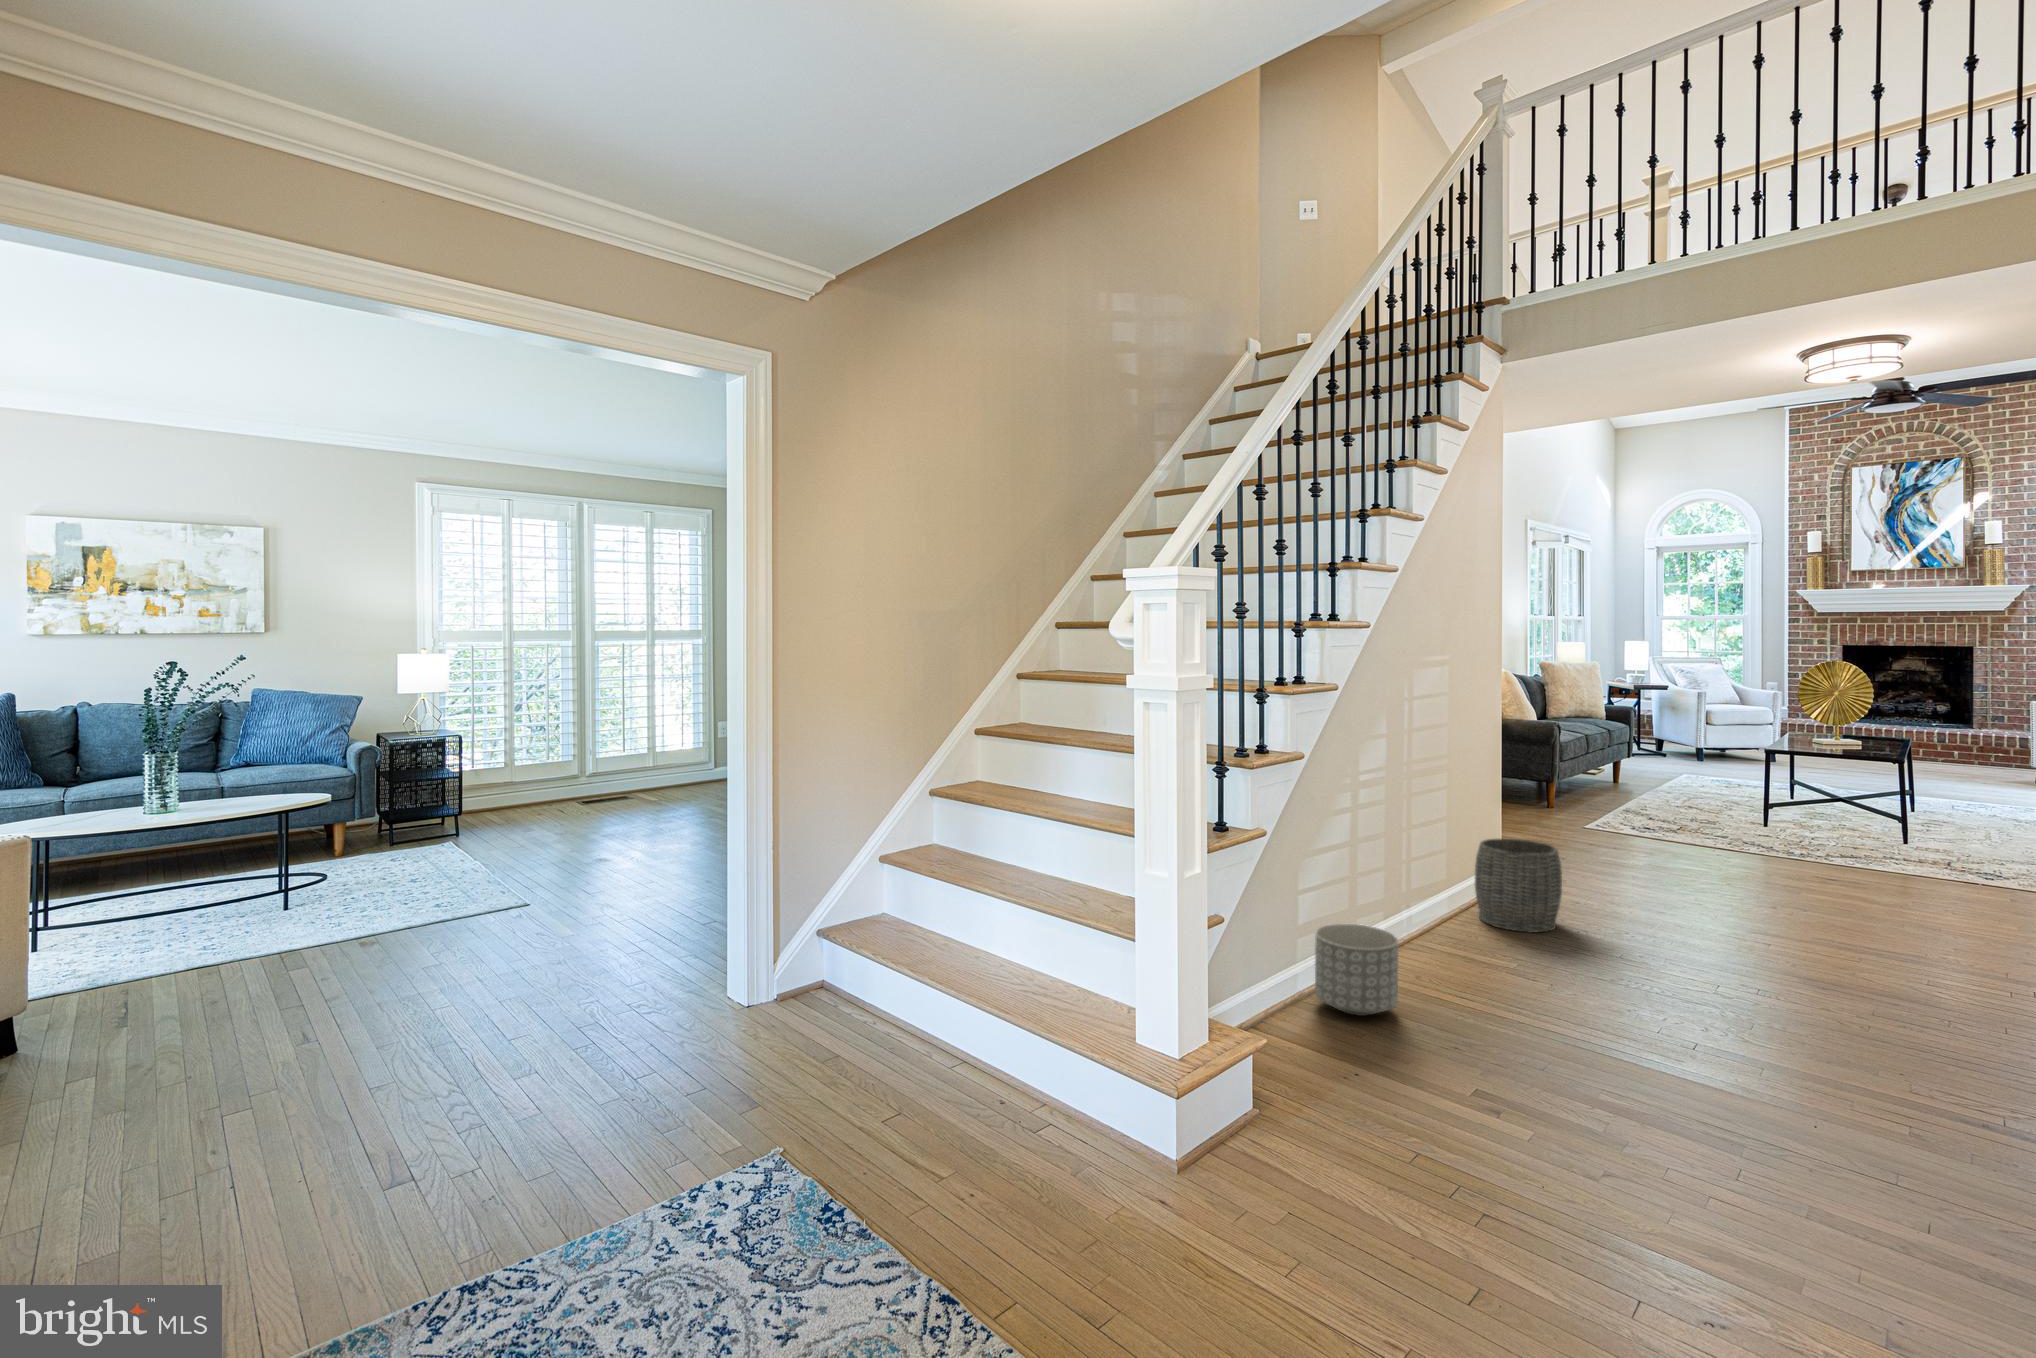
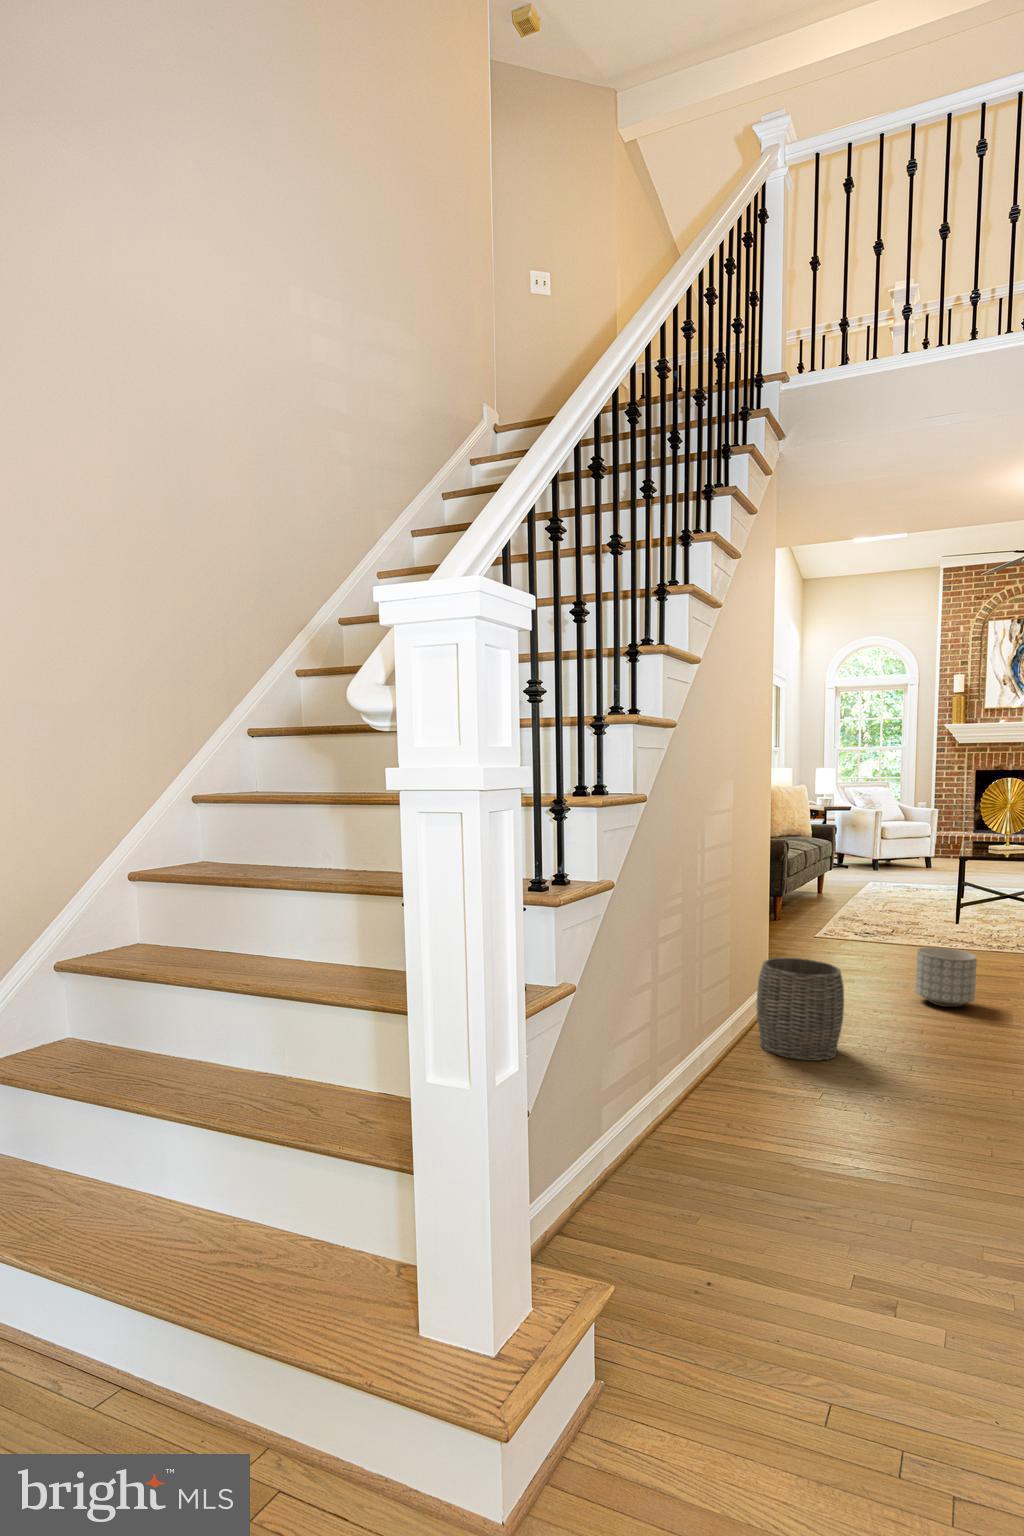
planter: present [1315,924,1399,1016] -> present [915,947,977,1007]

